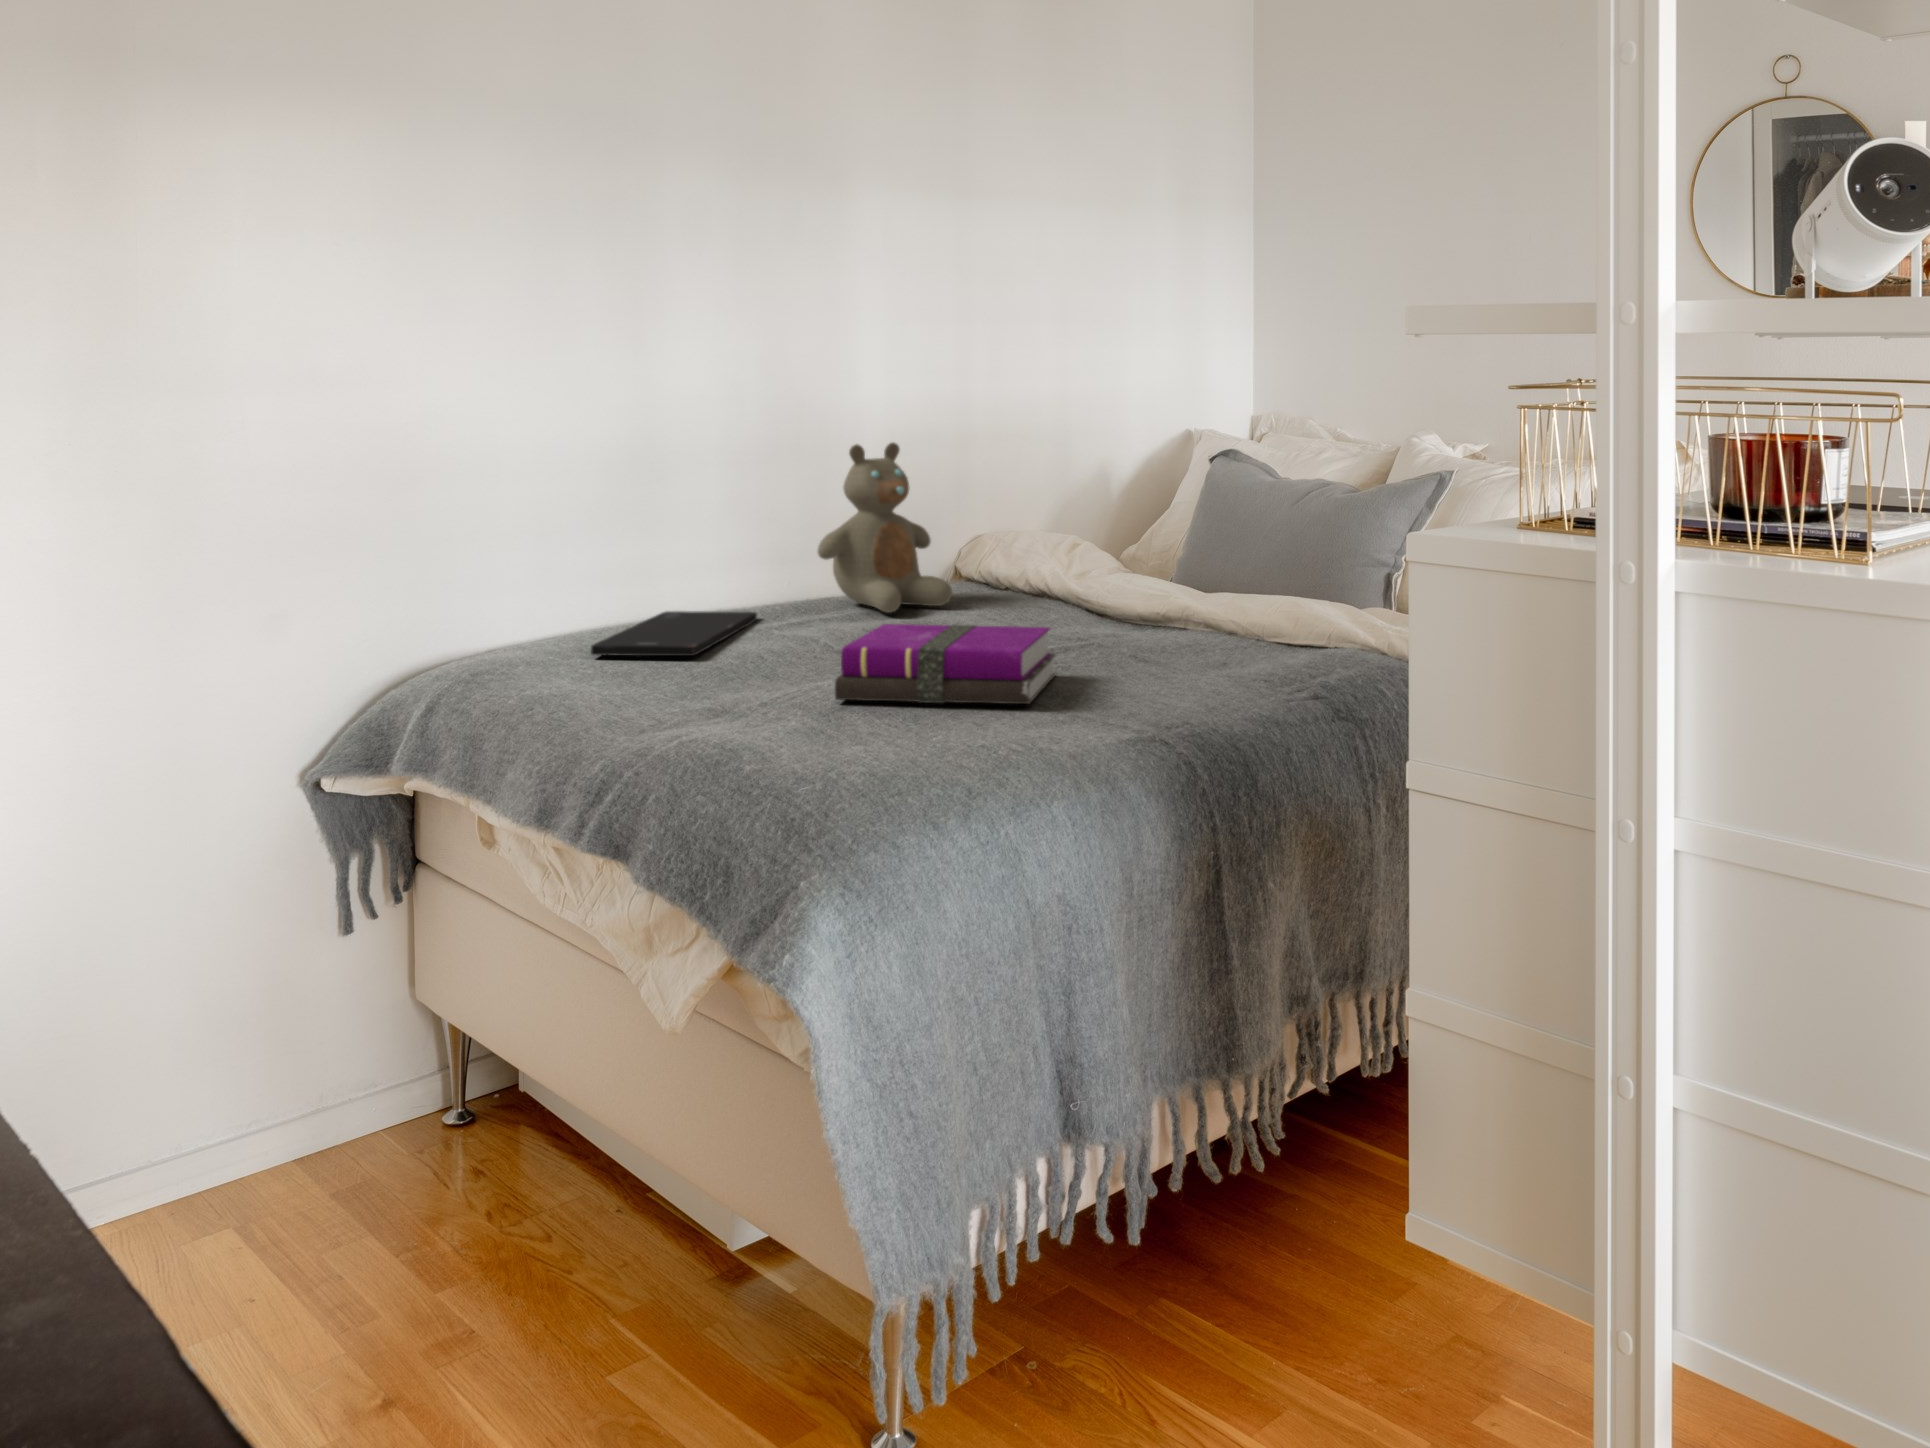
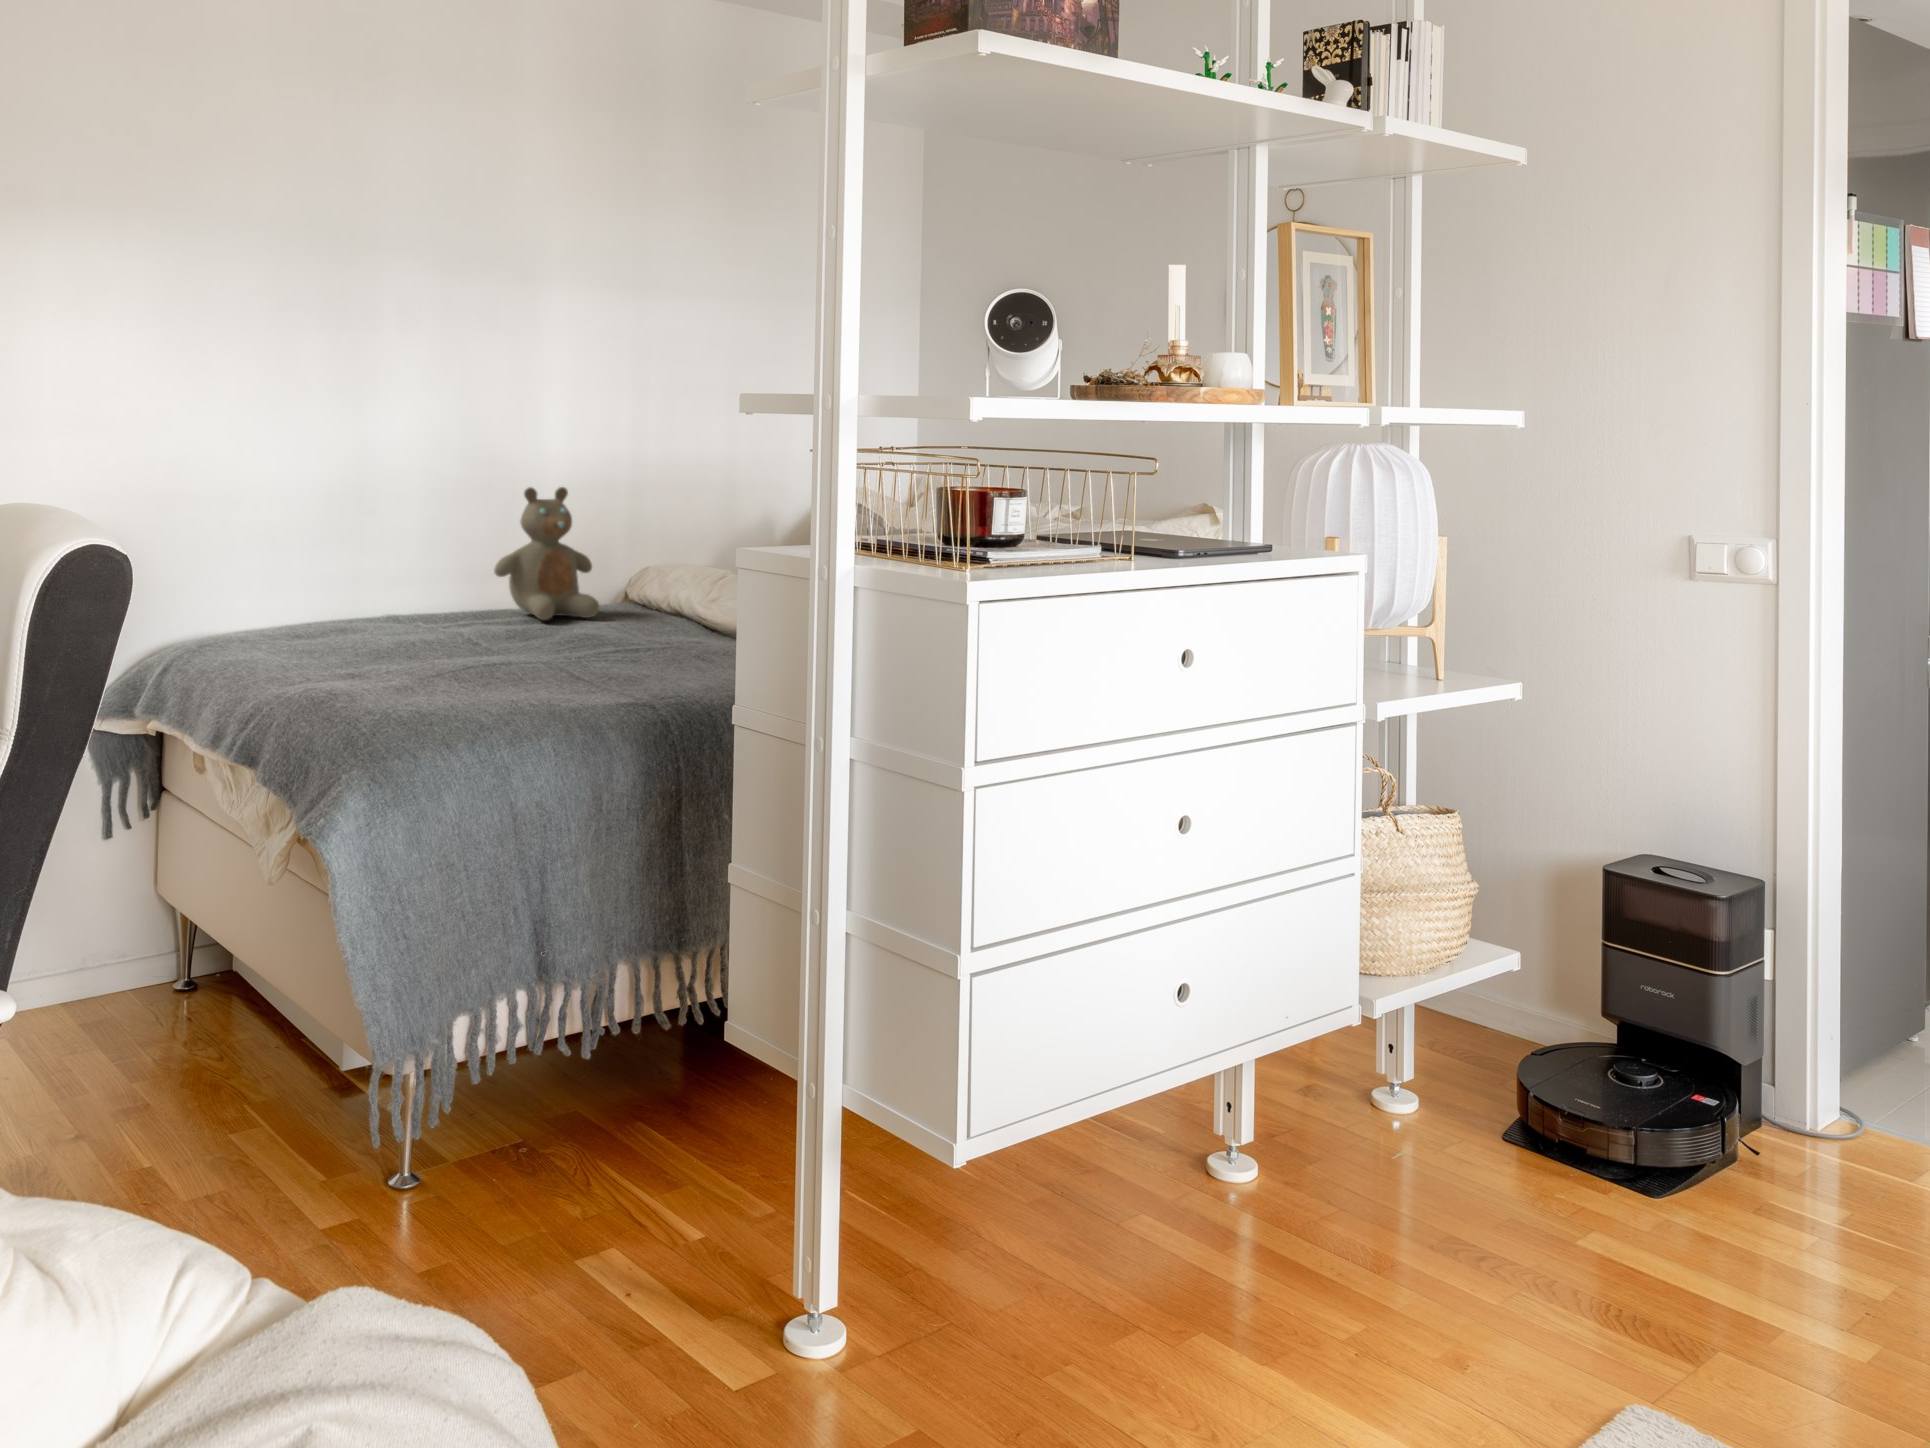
smartphone: present [591,611,757,656] -> none [296,612,442,641]
notebook: present [835,624,1056,704] -> none [448,621,630,681]

